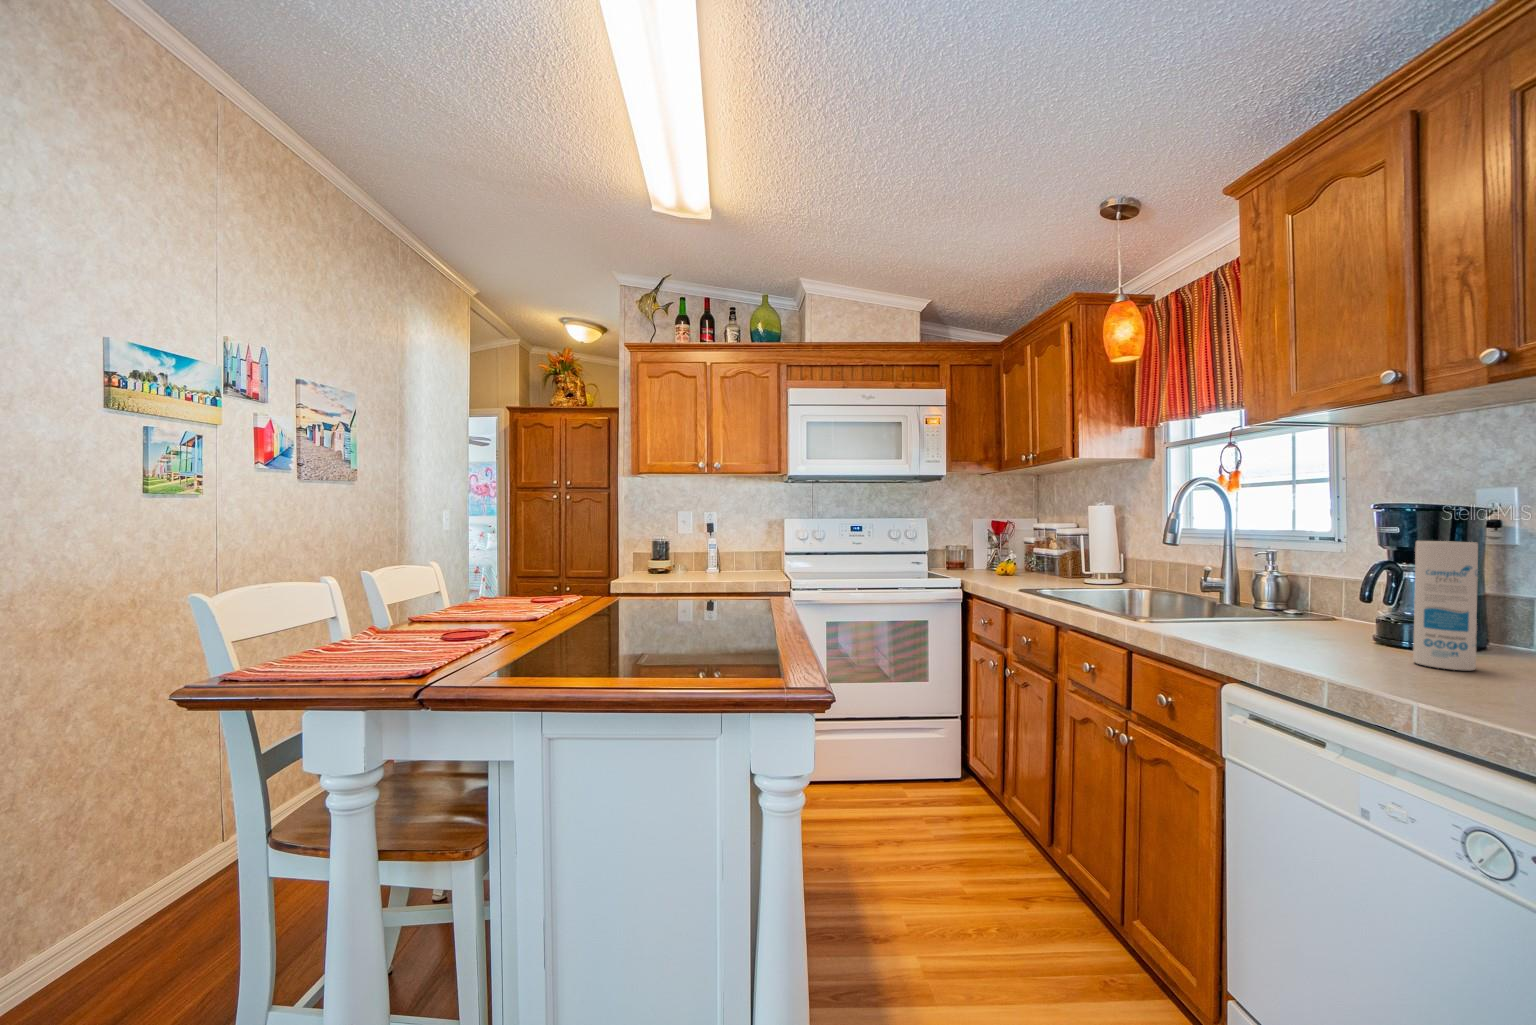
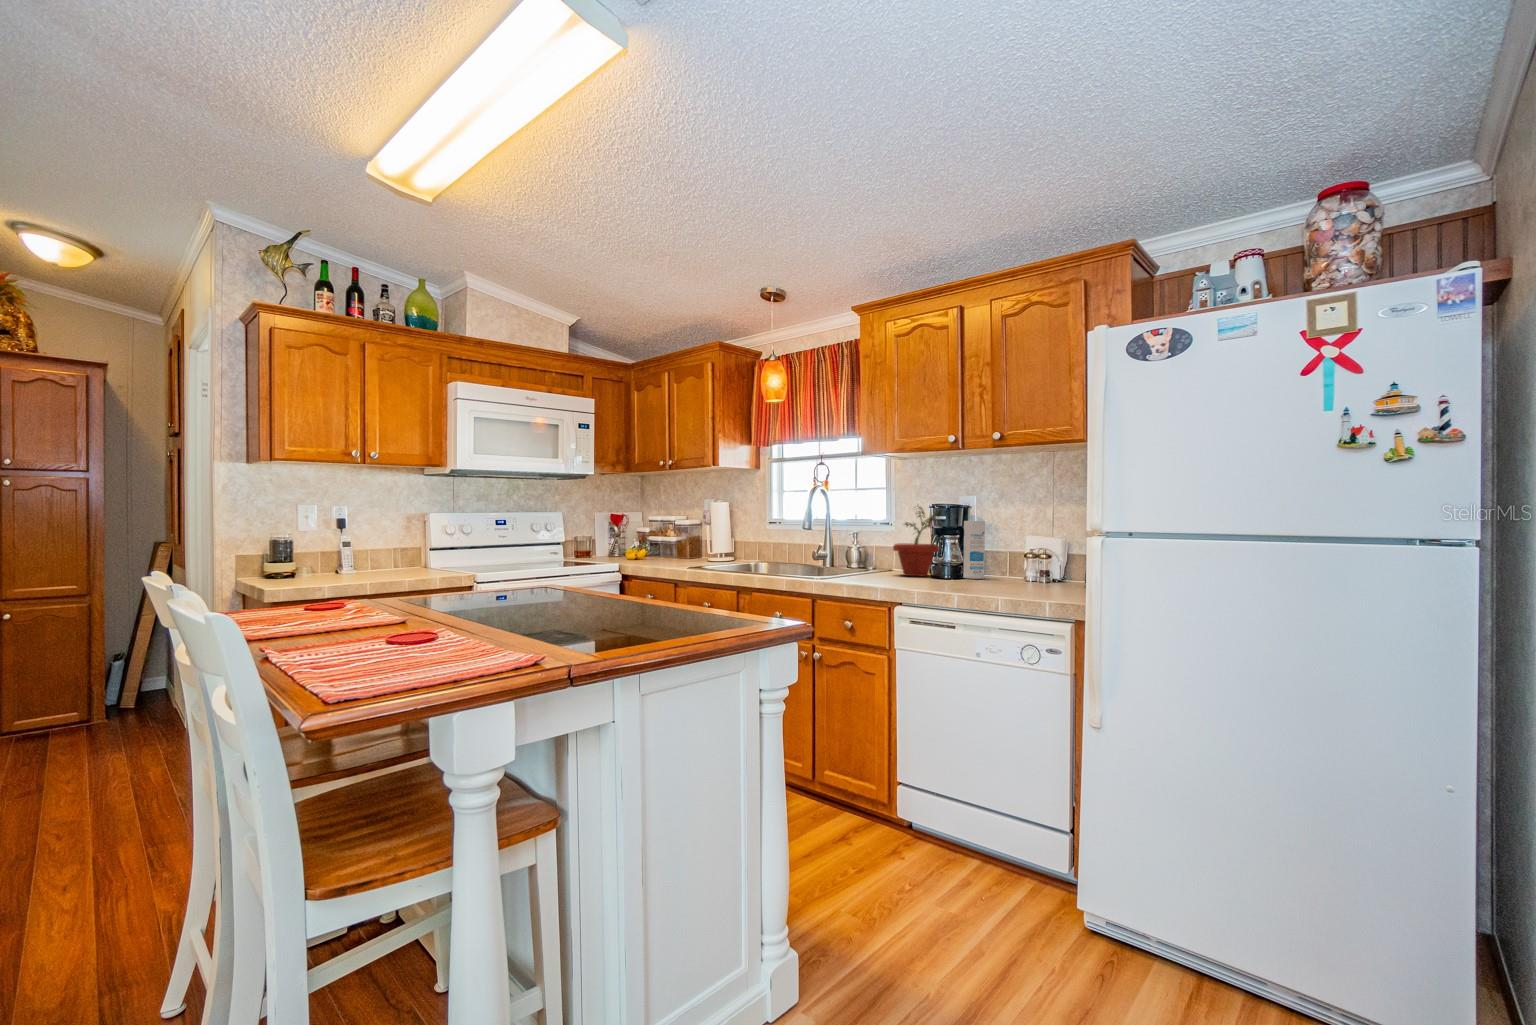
potted plant: none [1257,506,1379,646] -> present [893,507,939,576]

